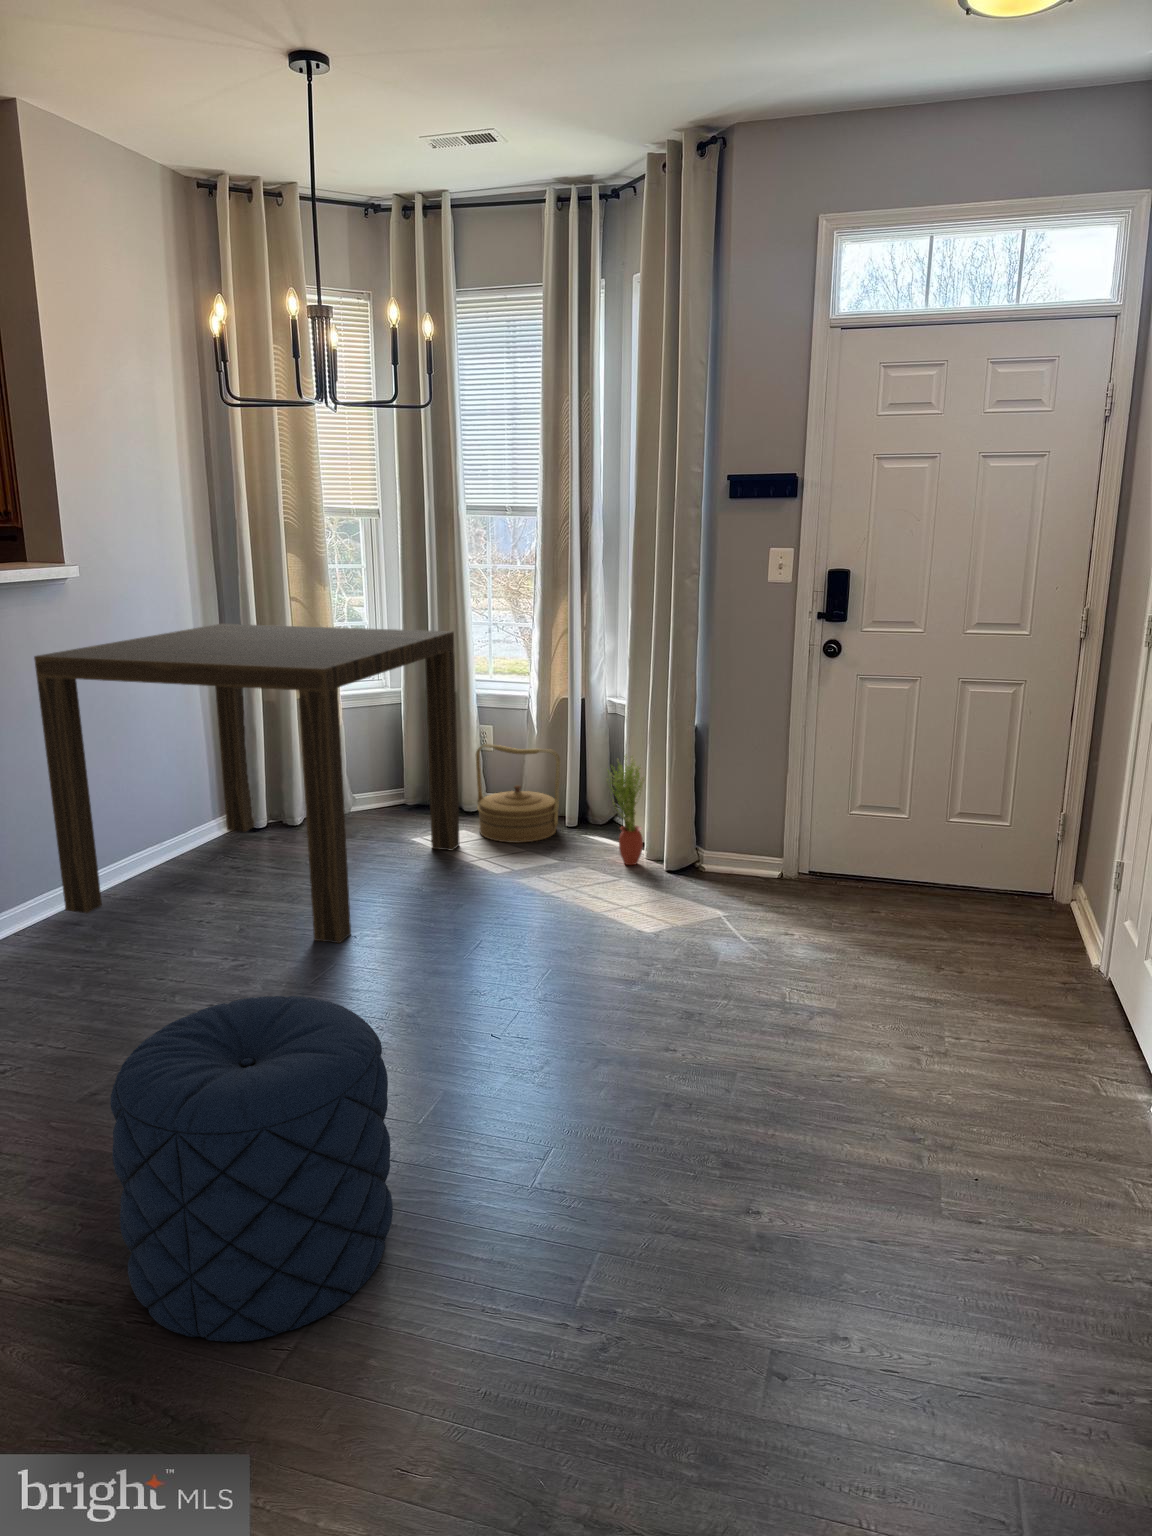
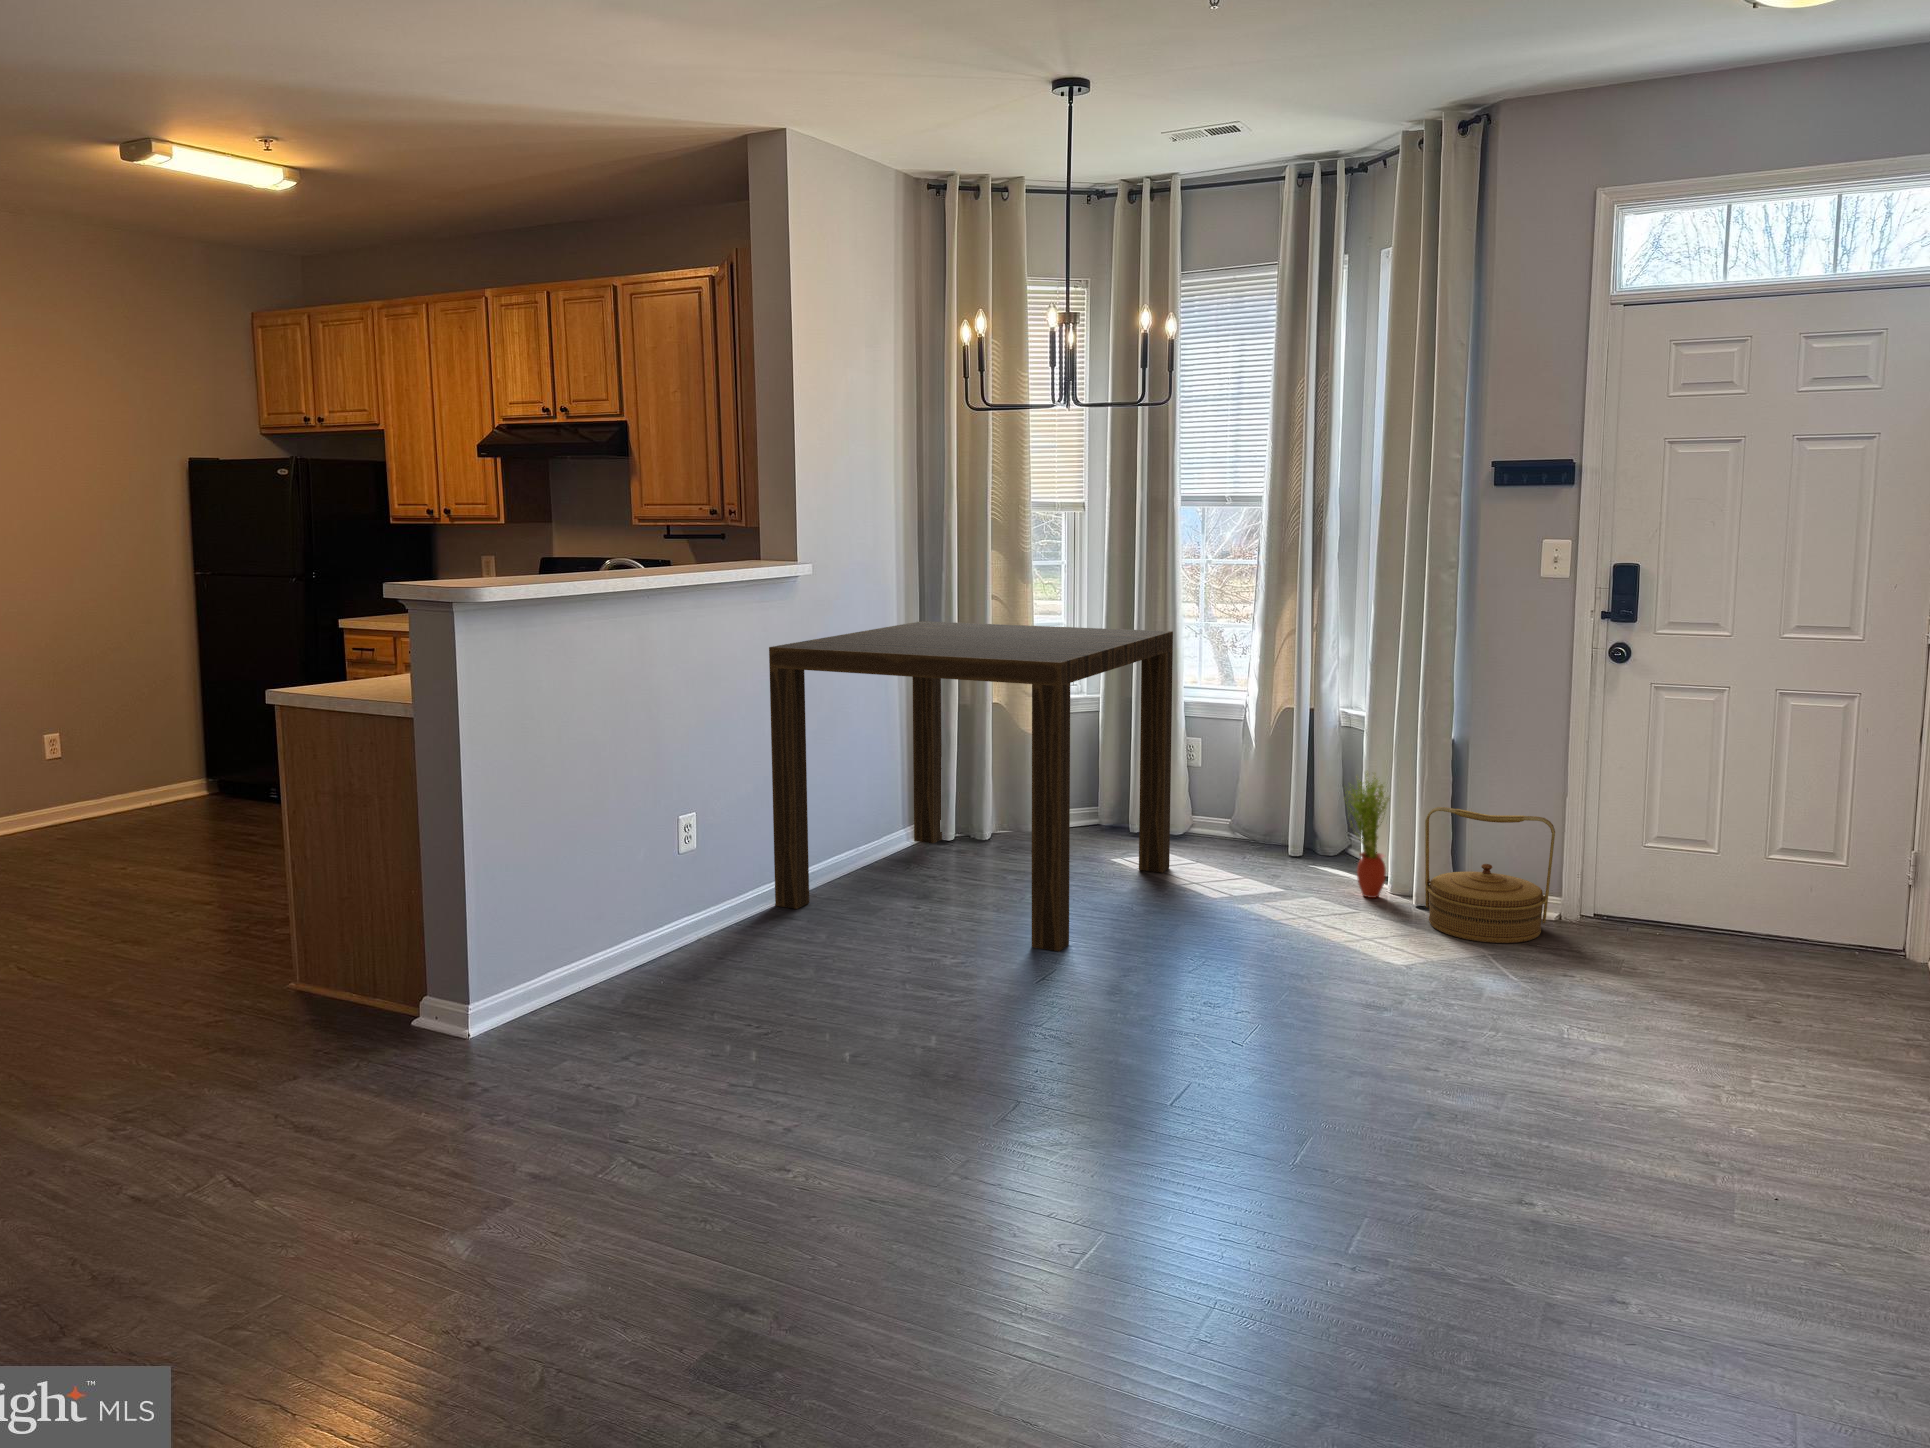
woven basket: present [476,744,560,843] -> present [1425,807,1555,943]
pouf: present [110,996,393,1342] -> none [929,953,1174,1254]

